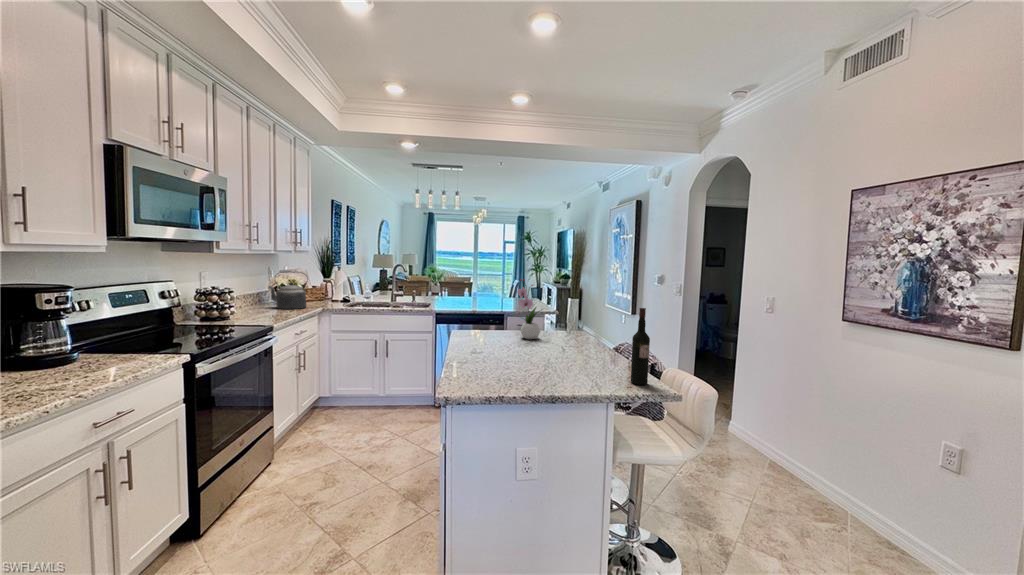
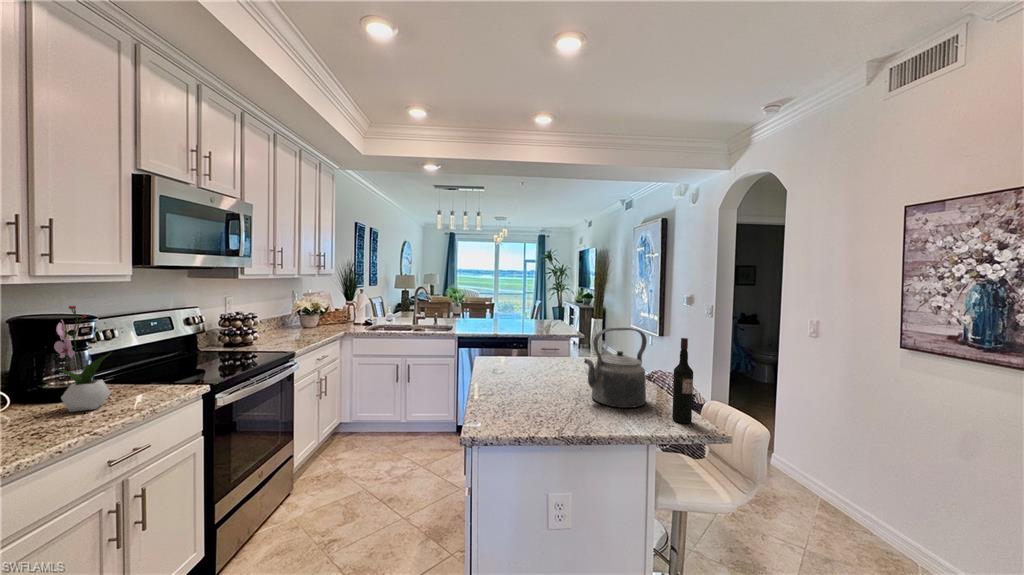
kettle: present [269,271,307,309] -> present [584,328,647,408]
flower arrangement: present [518,279,540,339] -> present [54,306,111,412]

